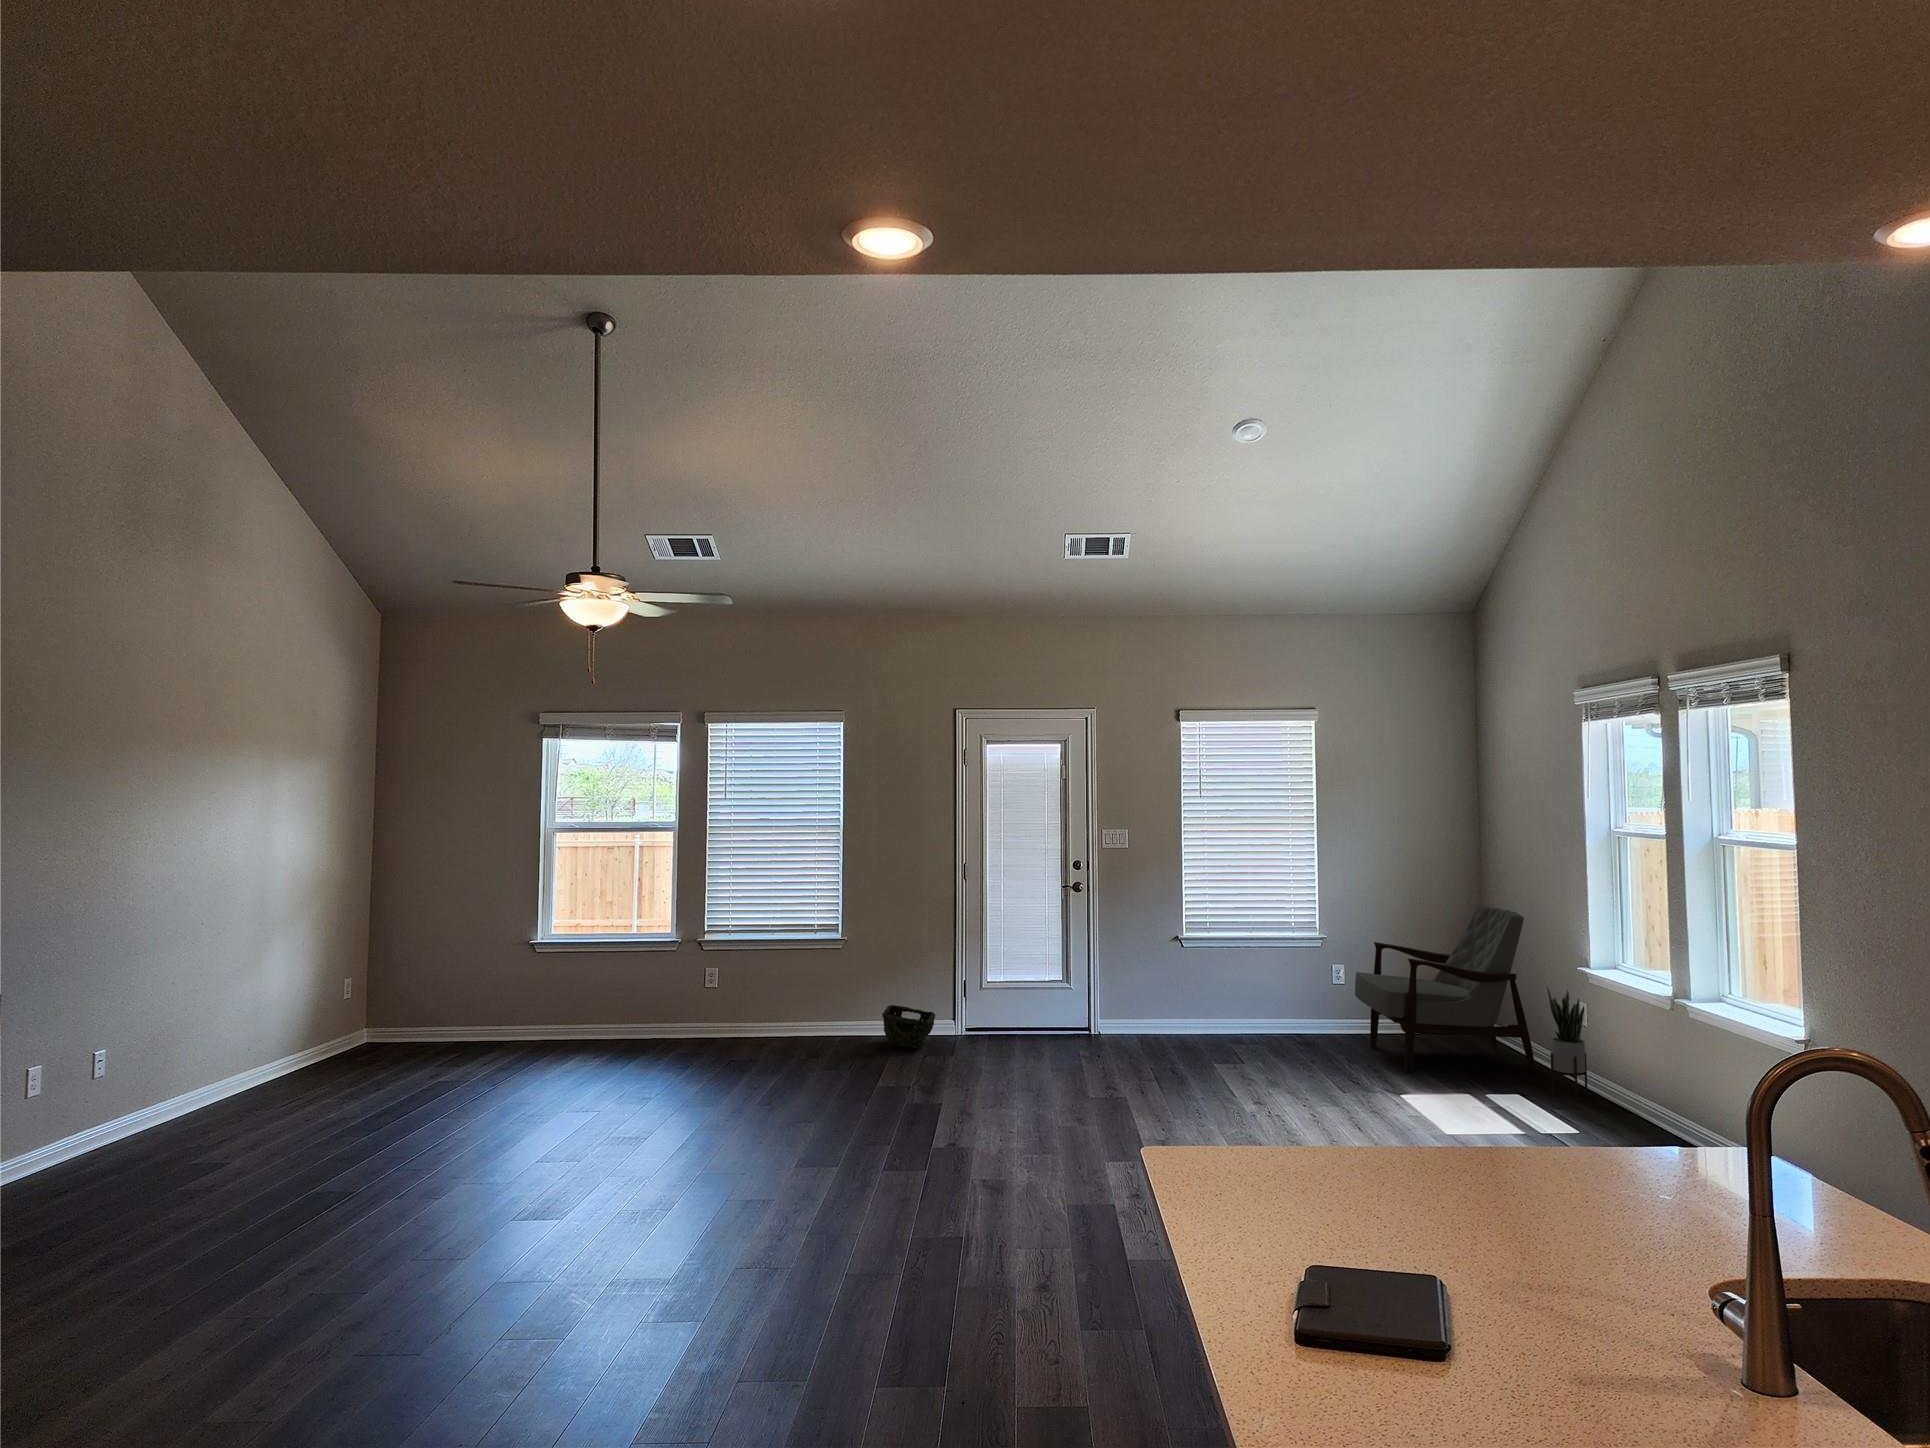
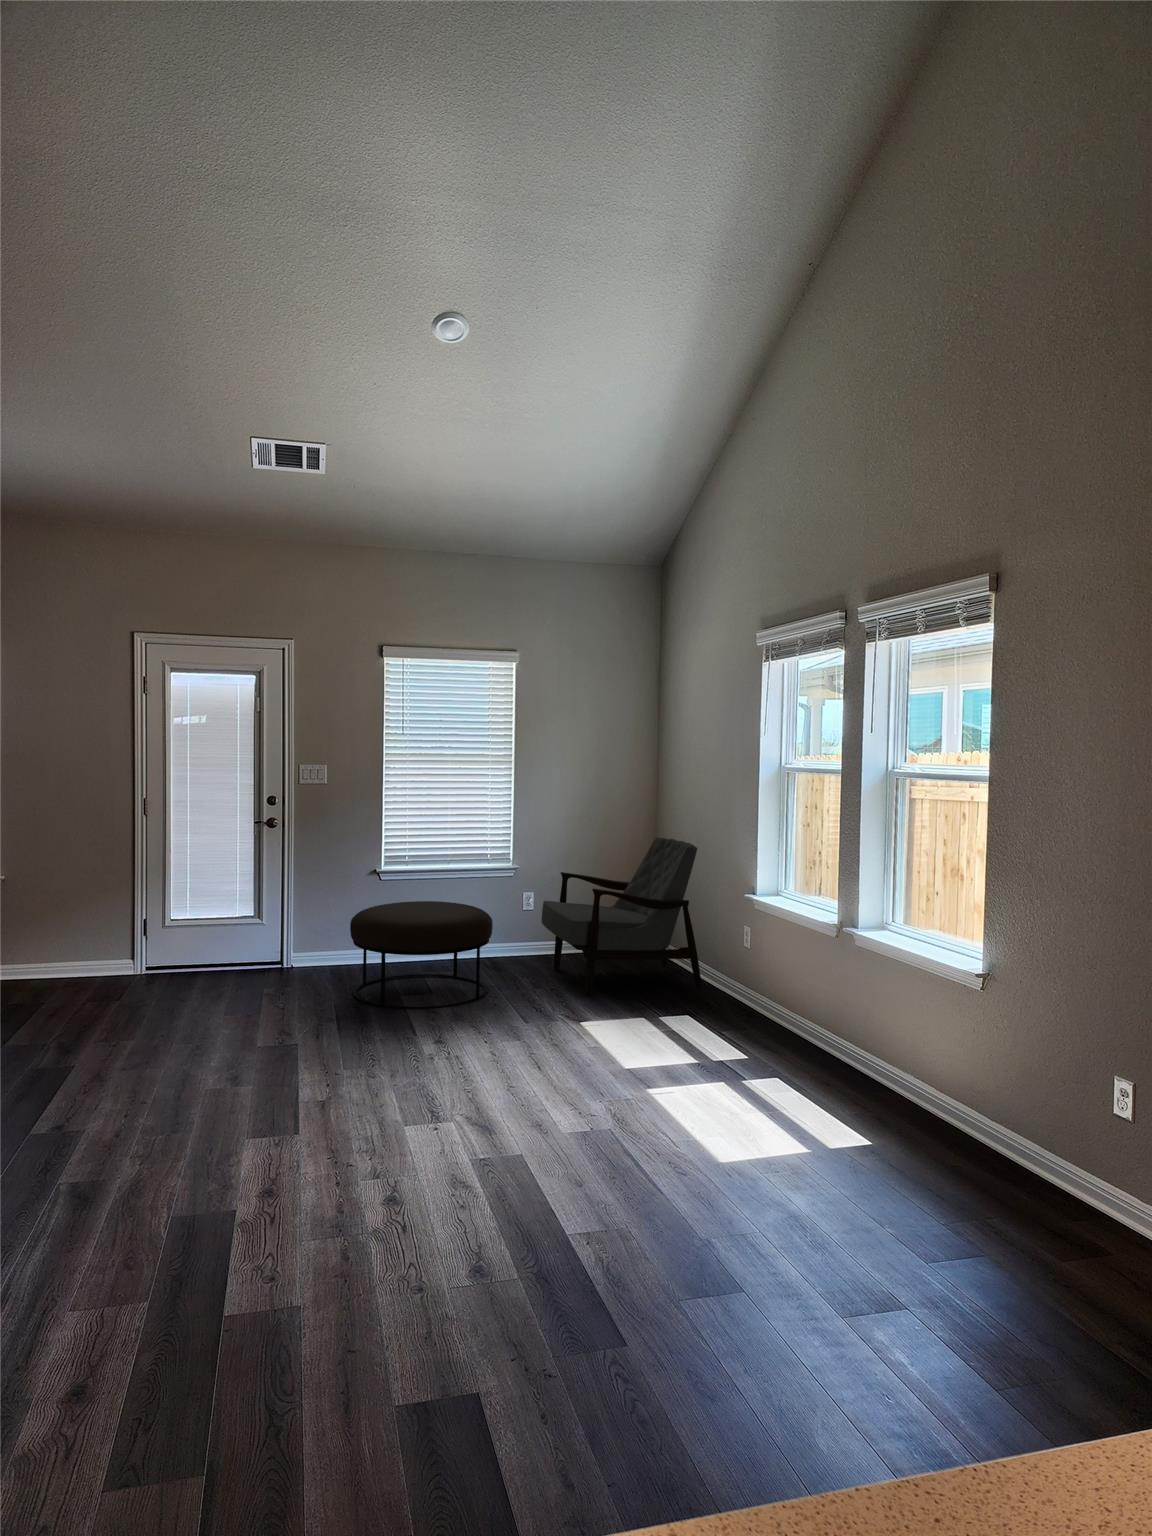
ottoman: none [1162,970,1304,1076] -> present [350,901,493,1009]
potted plant: present [1547,987,1587,1099] -> none [718,913,752,1018]
woven basket: present [882,1005,935,1048] -> none [41,947,110,994]

